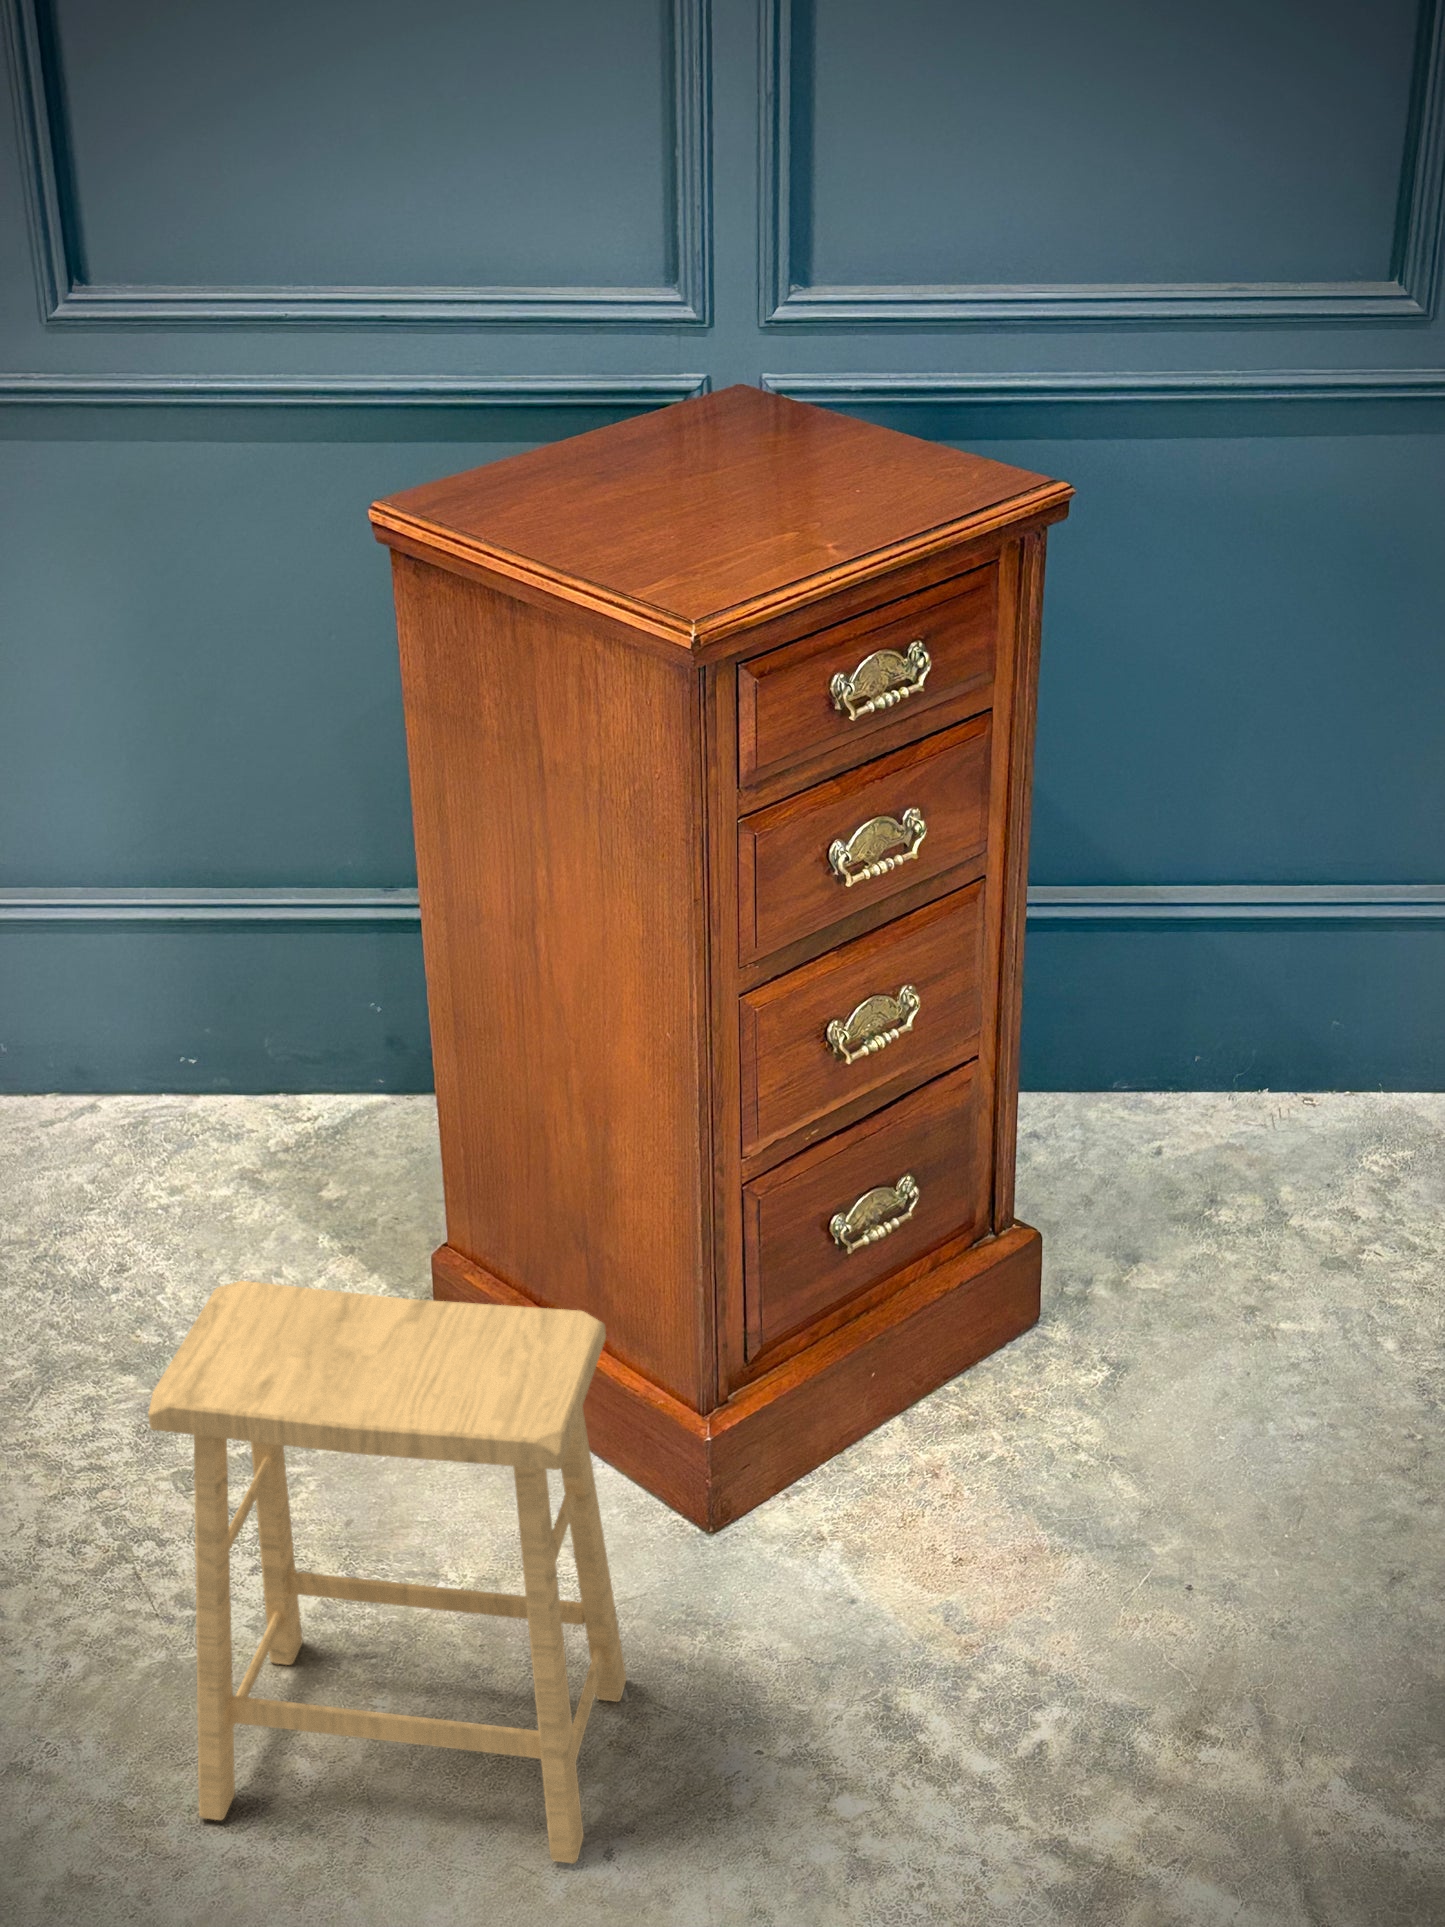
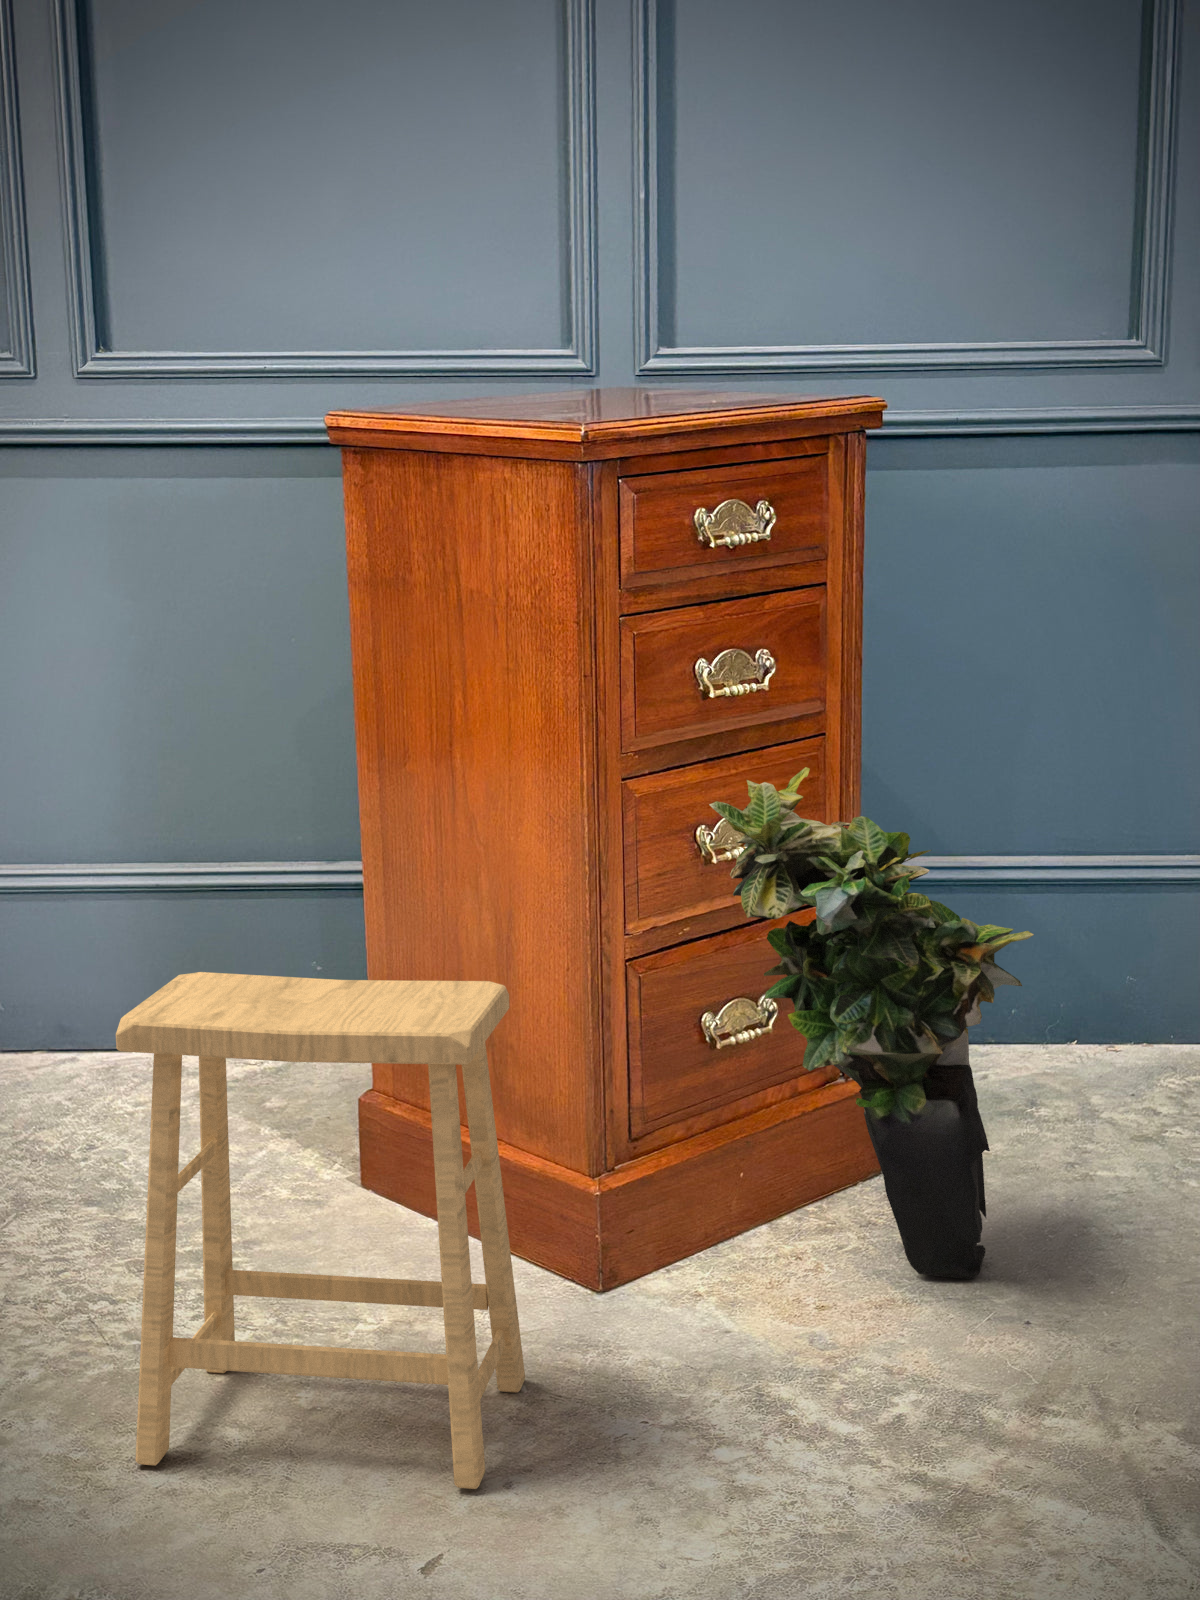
potted plant: none [843,954,1225,1516] -> present [709,767,1034,1279]

